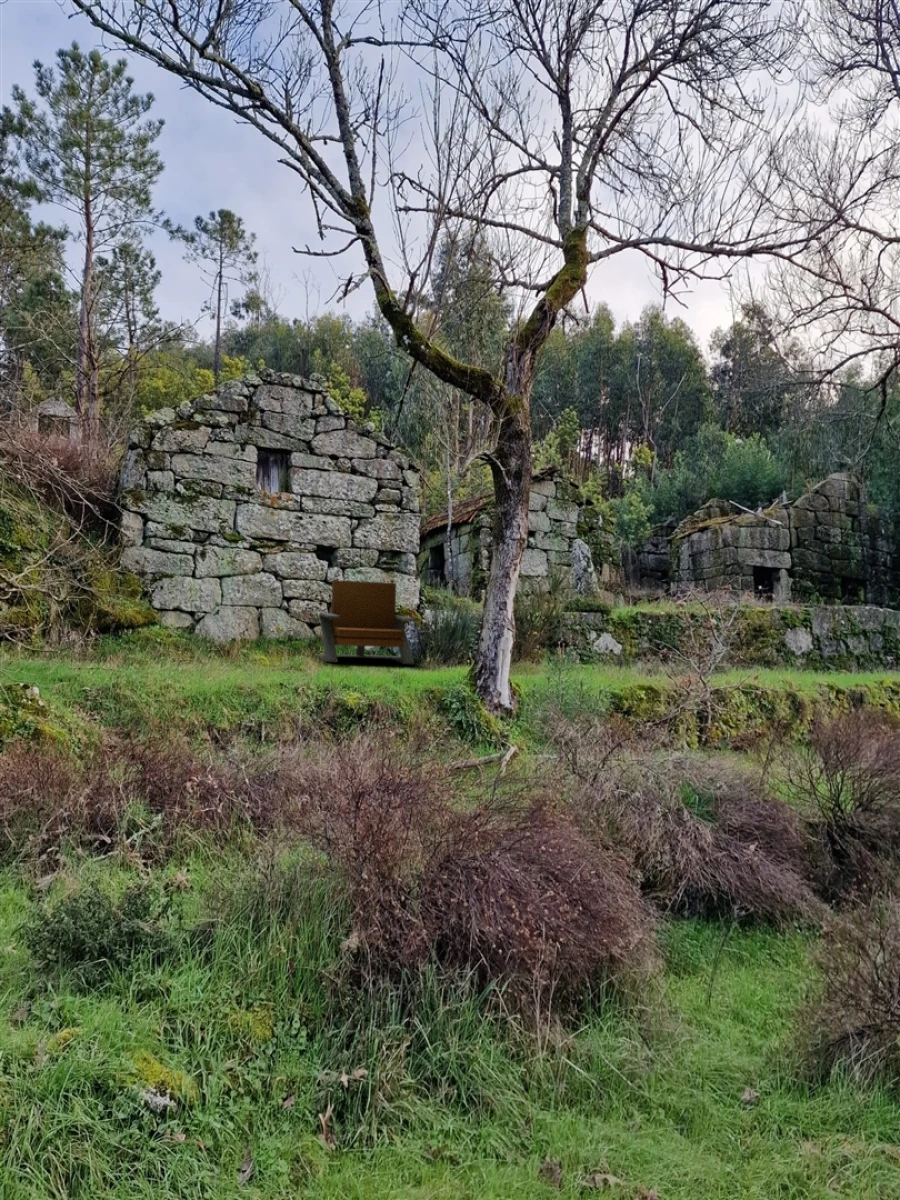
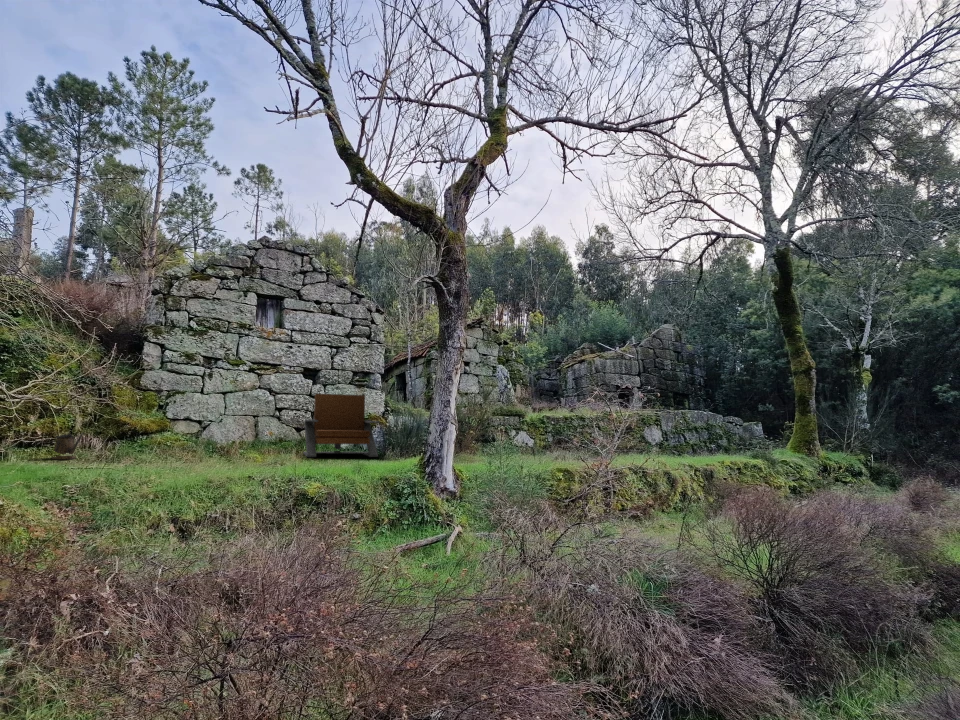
watering can: none [40,628,77,658] -> present [52,433,84,459]

